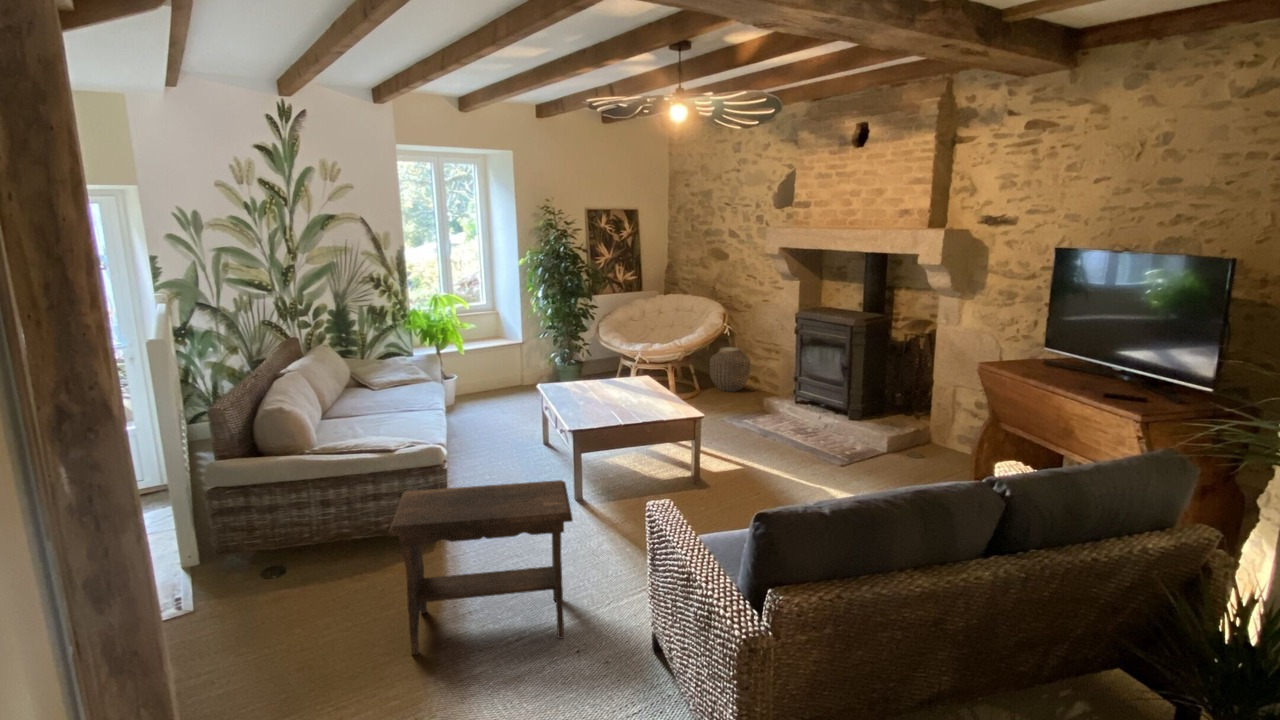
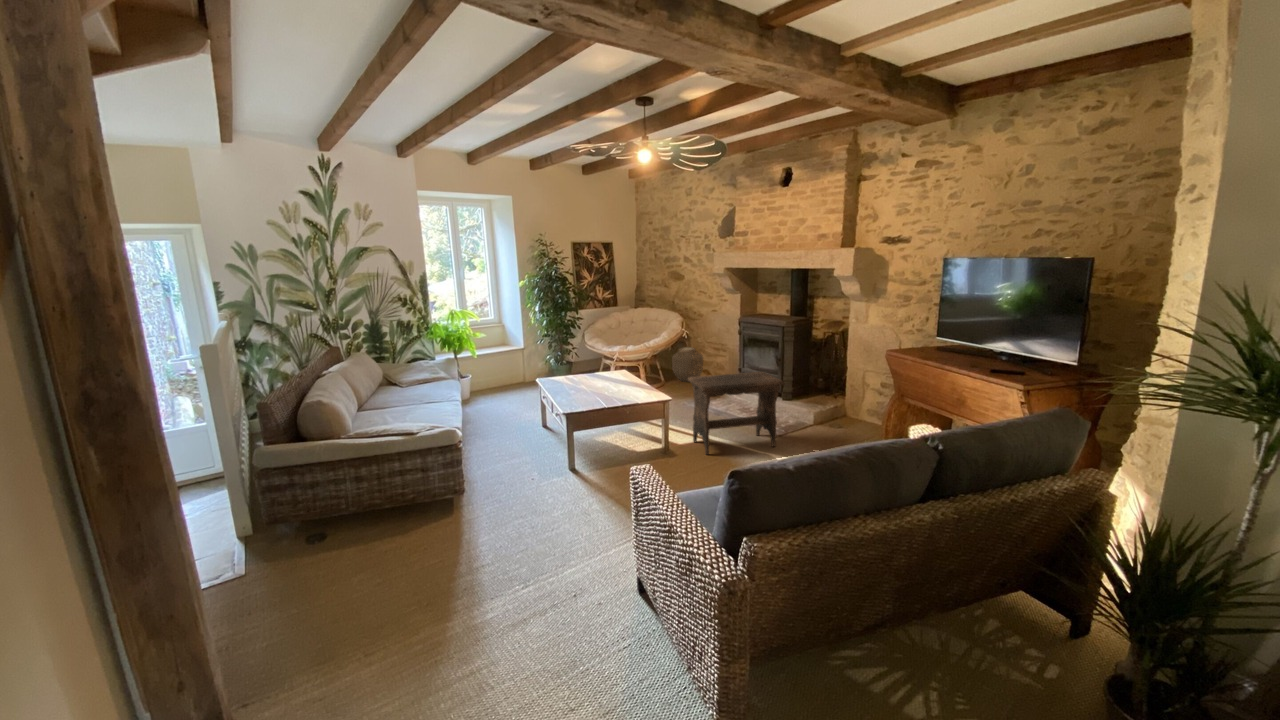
footstool: present [388,480,573,655] -> present [688,372,785,455]

